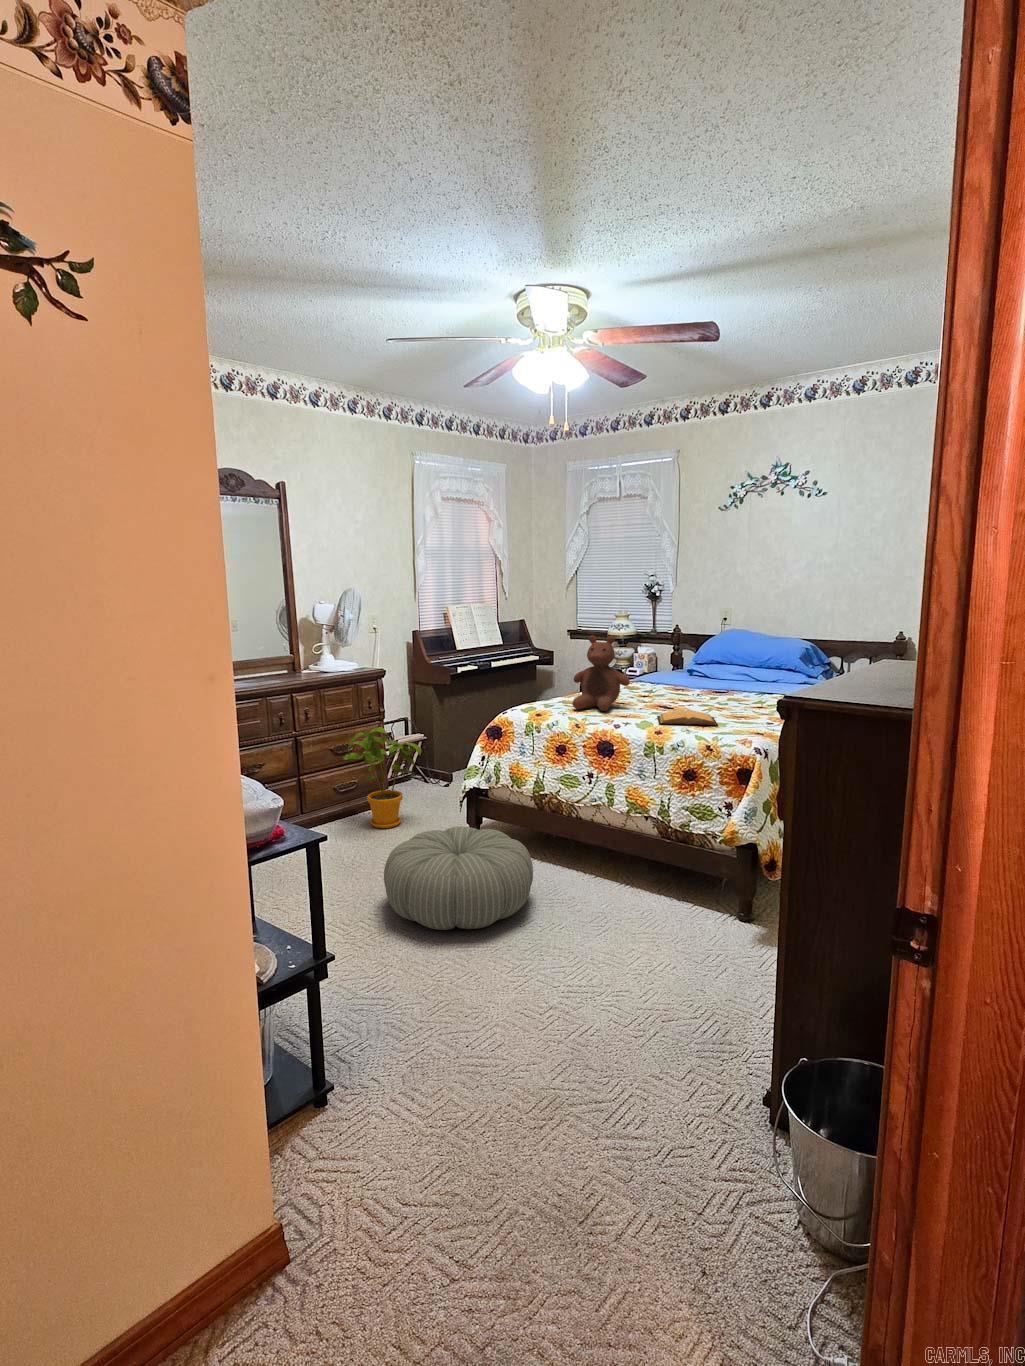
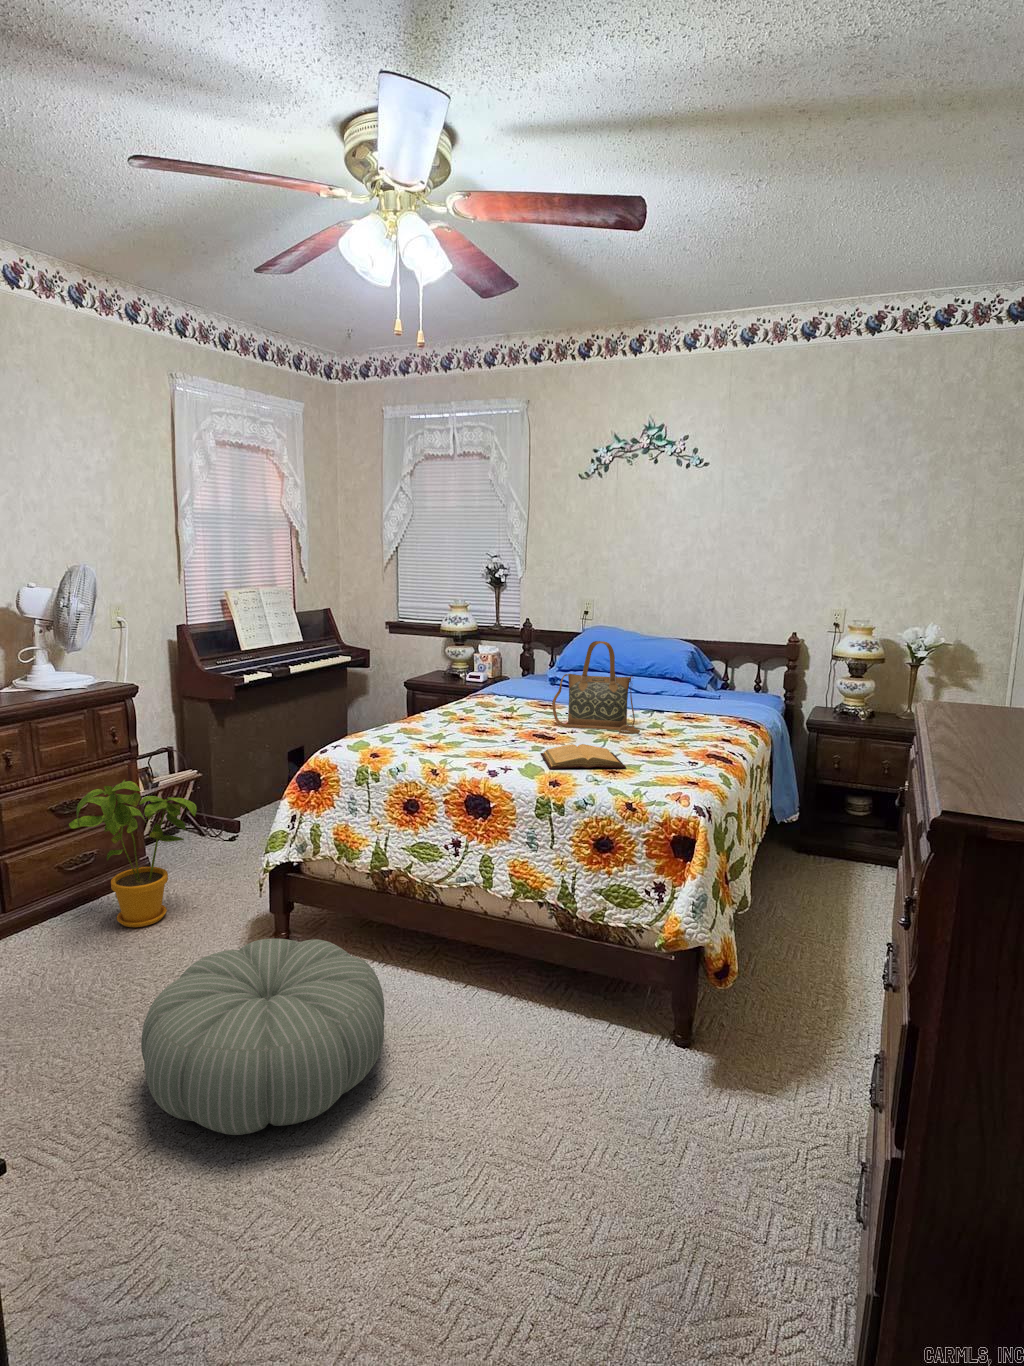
stuffed bear: present [573,635,630,711] -> none [421,642,499,748]
handbag: none [676,636,743,707] -> present [552,641,640,734]

